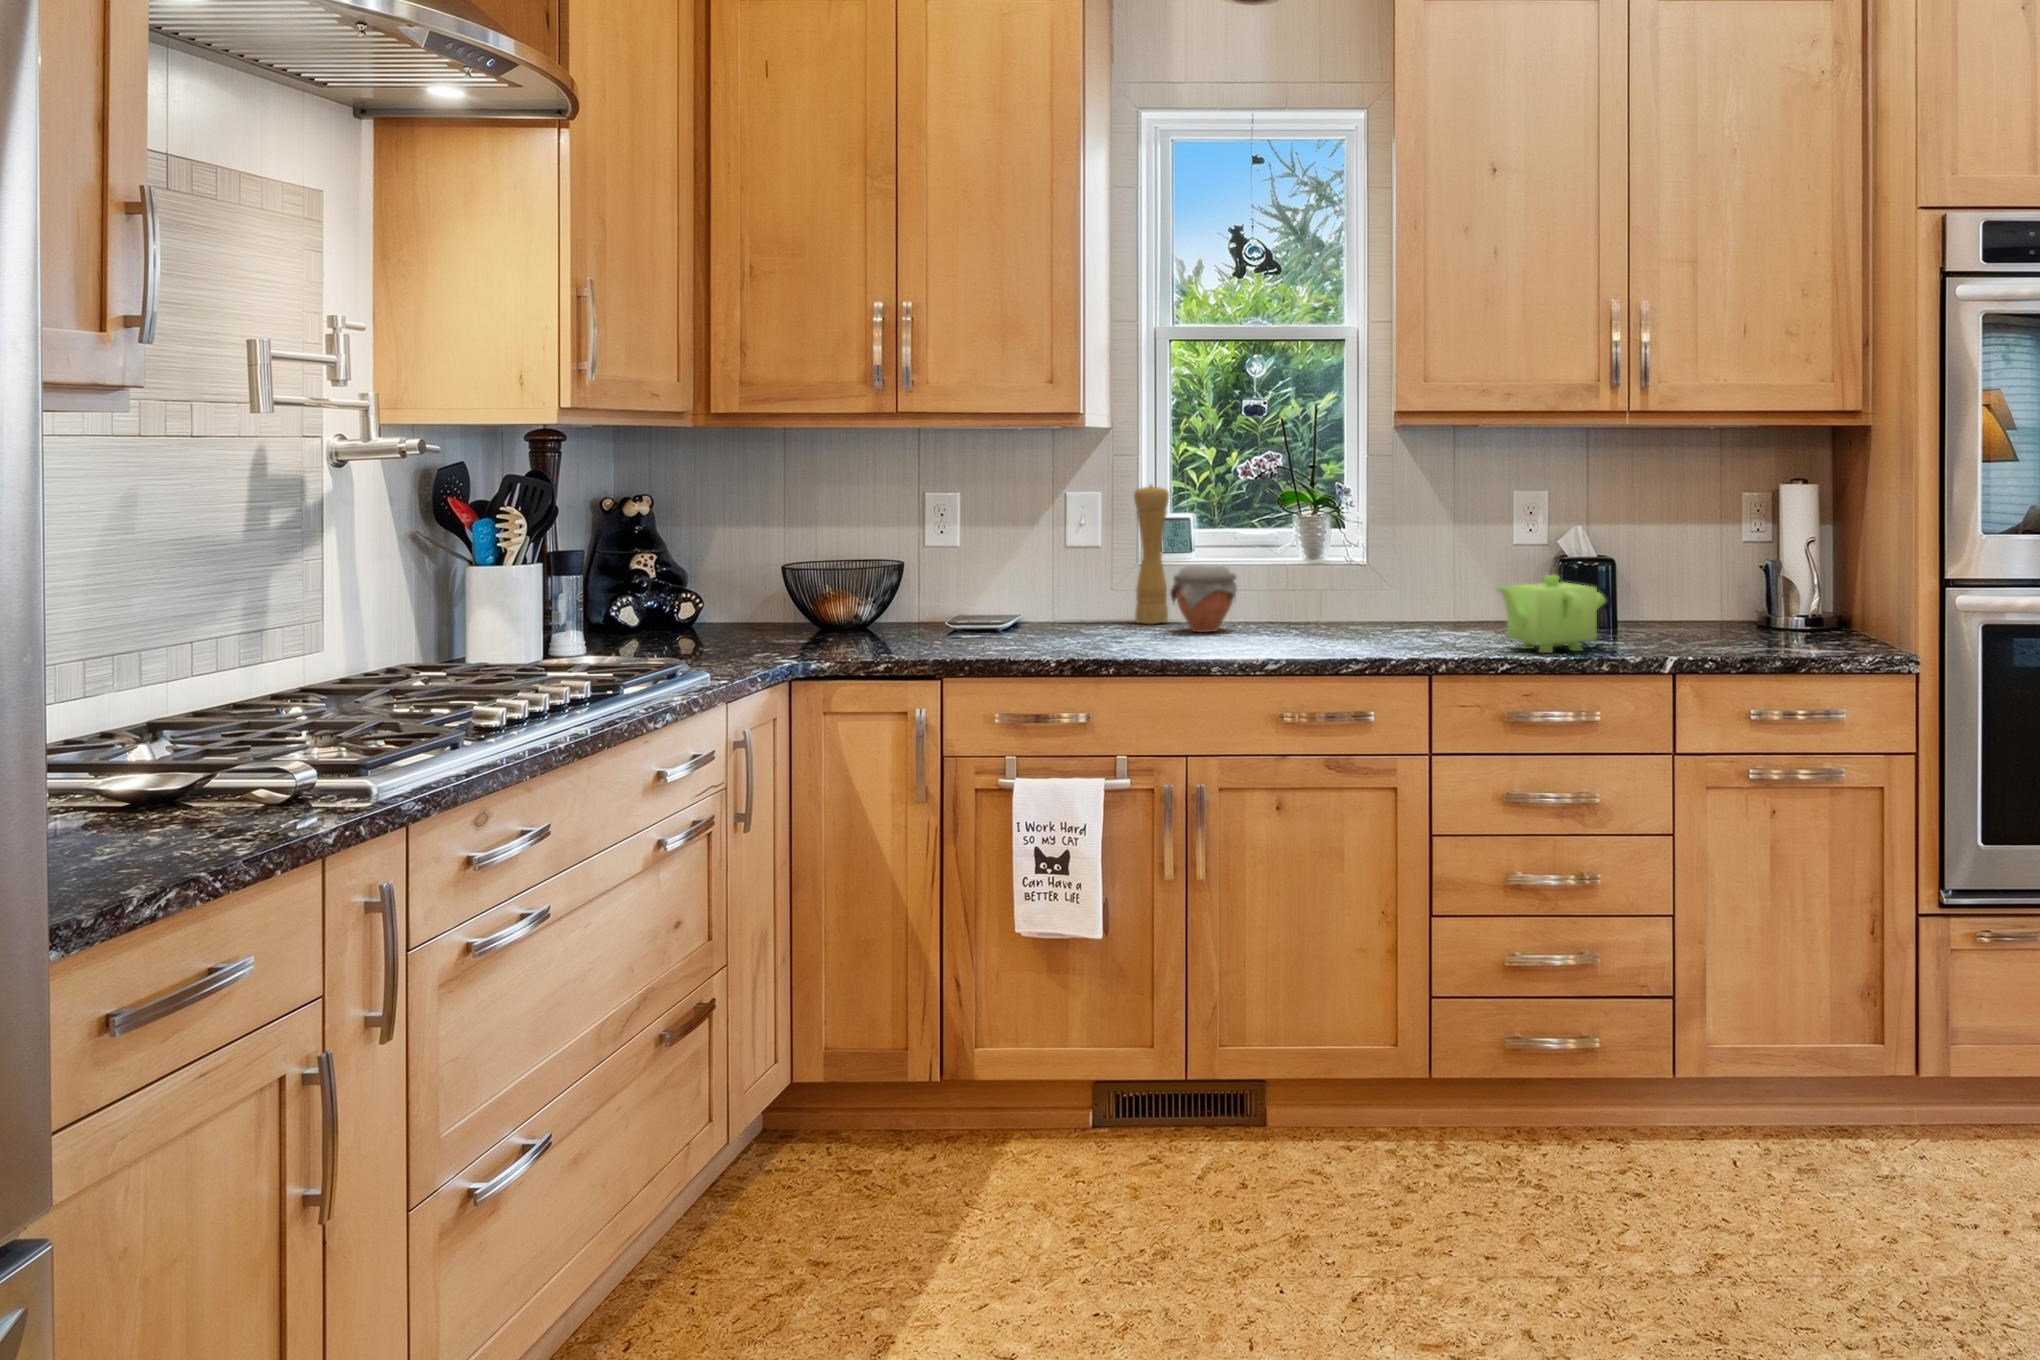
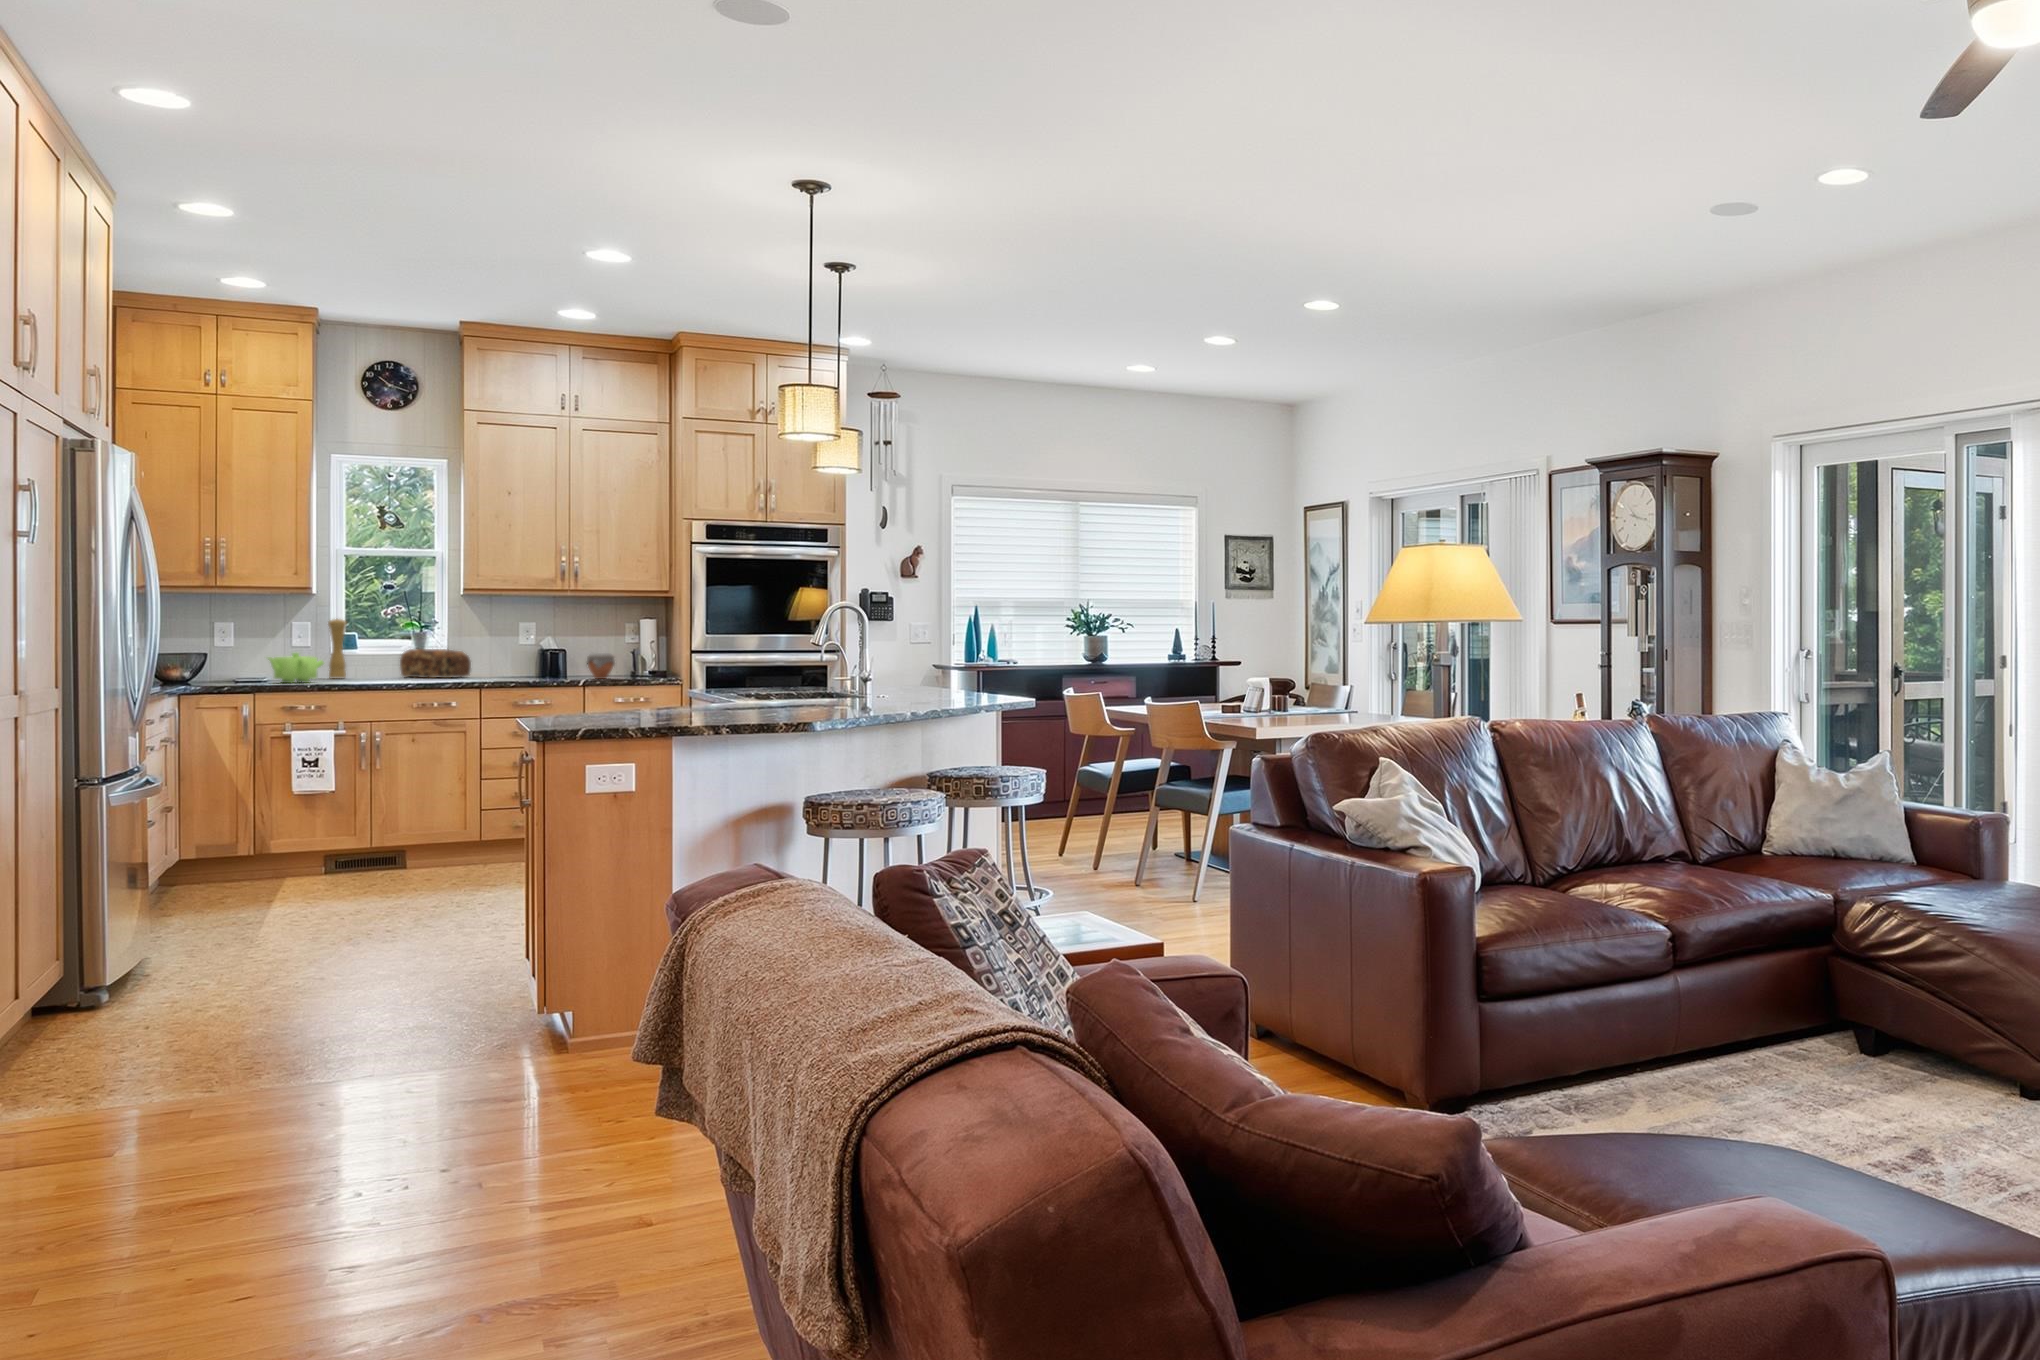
bread loaf: none [1272,554,1413,628] -> present [400,648,471,678]
jar: present [1170,565,1237,632] -> present [586,653,615,679]
teapot: present [1496,575,1606,653] -> present [268,653,324,683]

